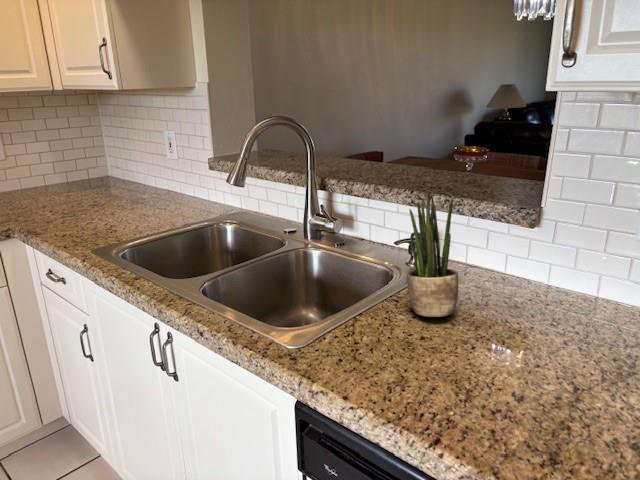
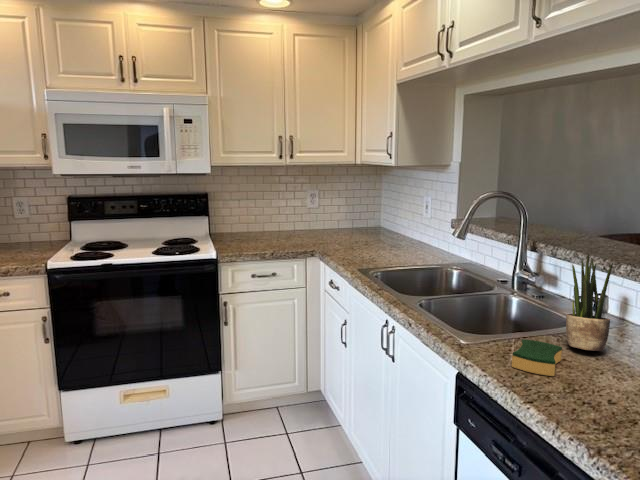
sponge: none [371,324,435,380] -> present [512,339,562,376]

